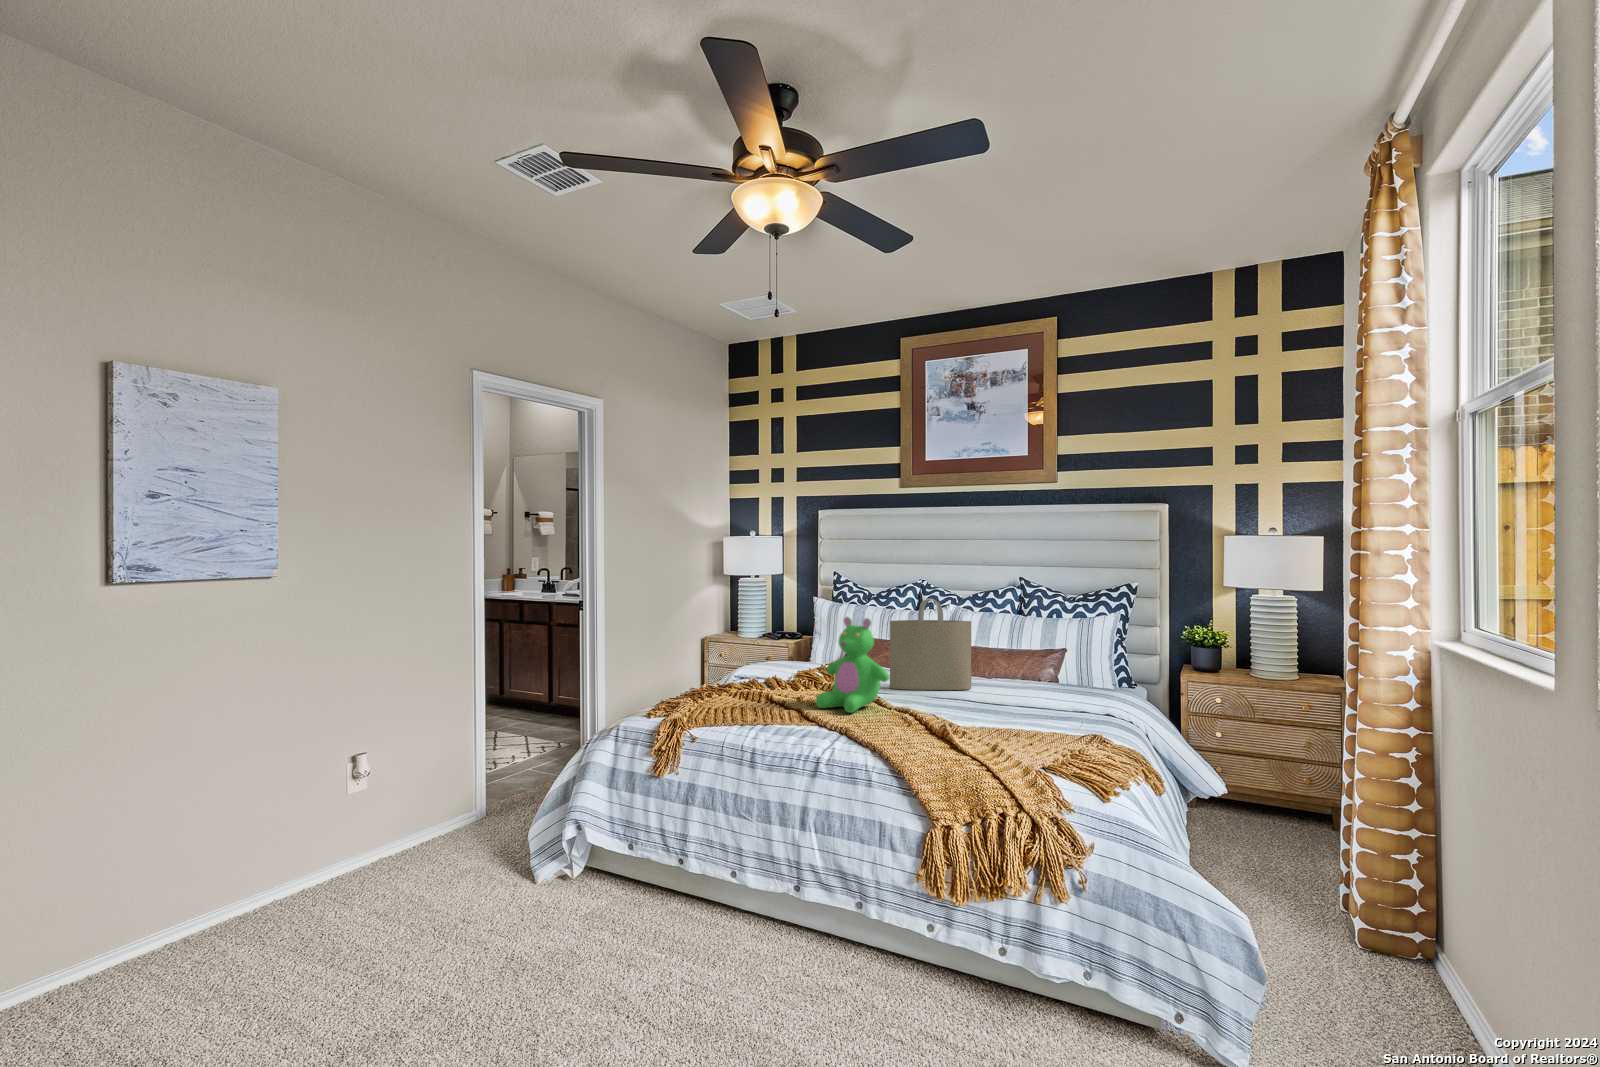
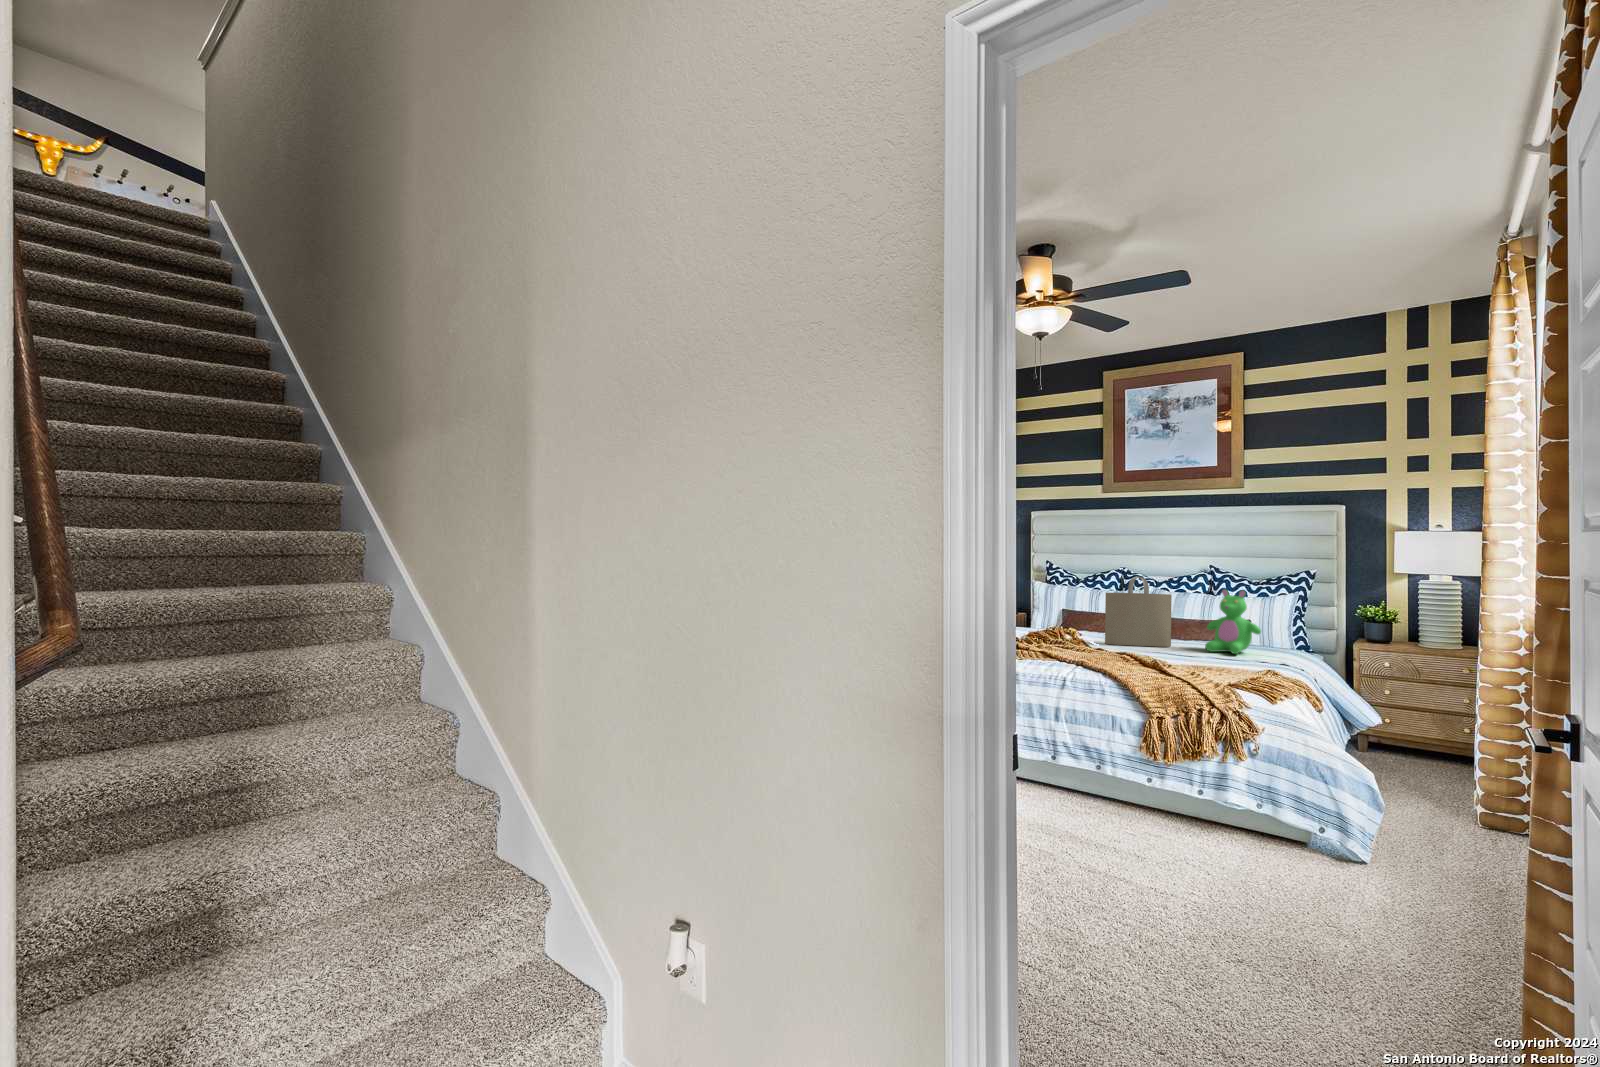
teddy bear: present [815,617,889,713] -> present [1205,590,1261,654]

